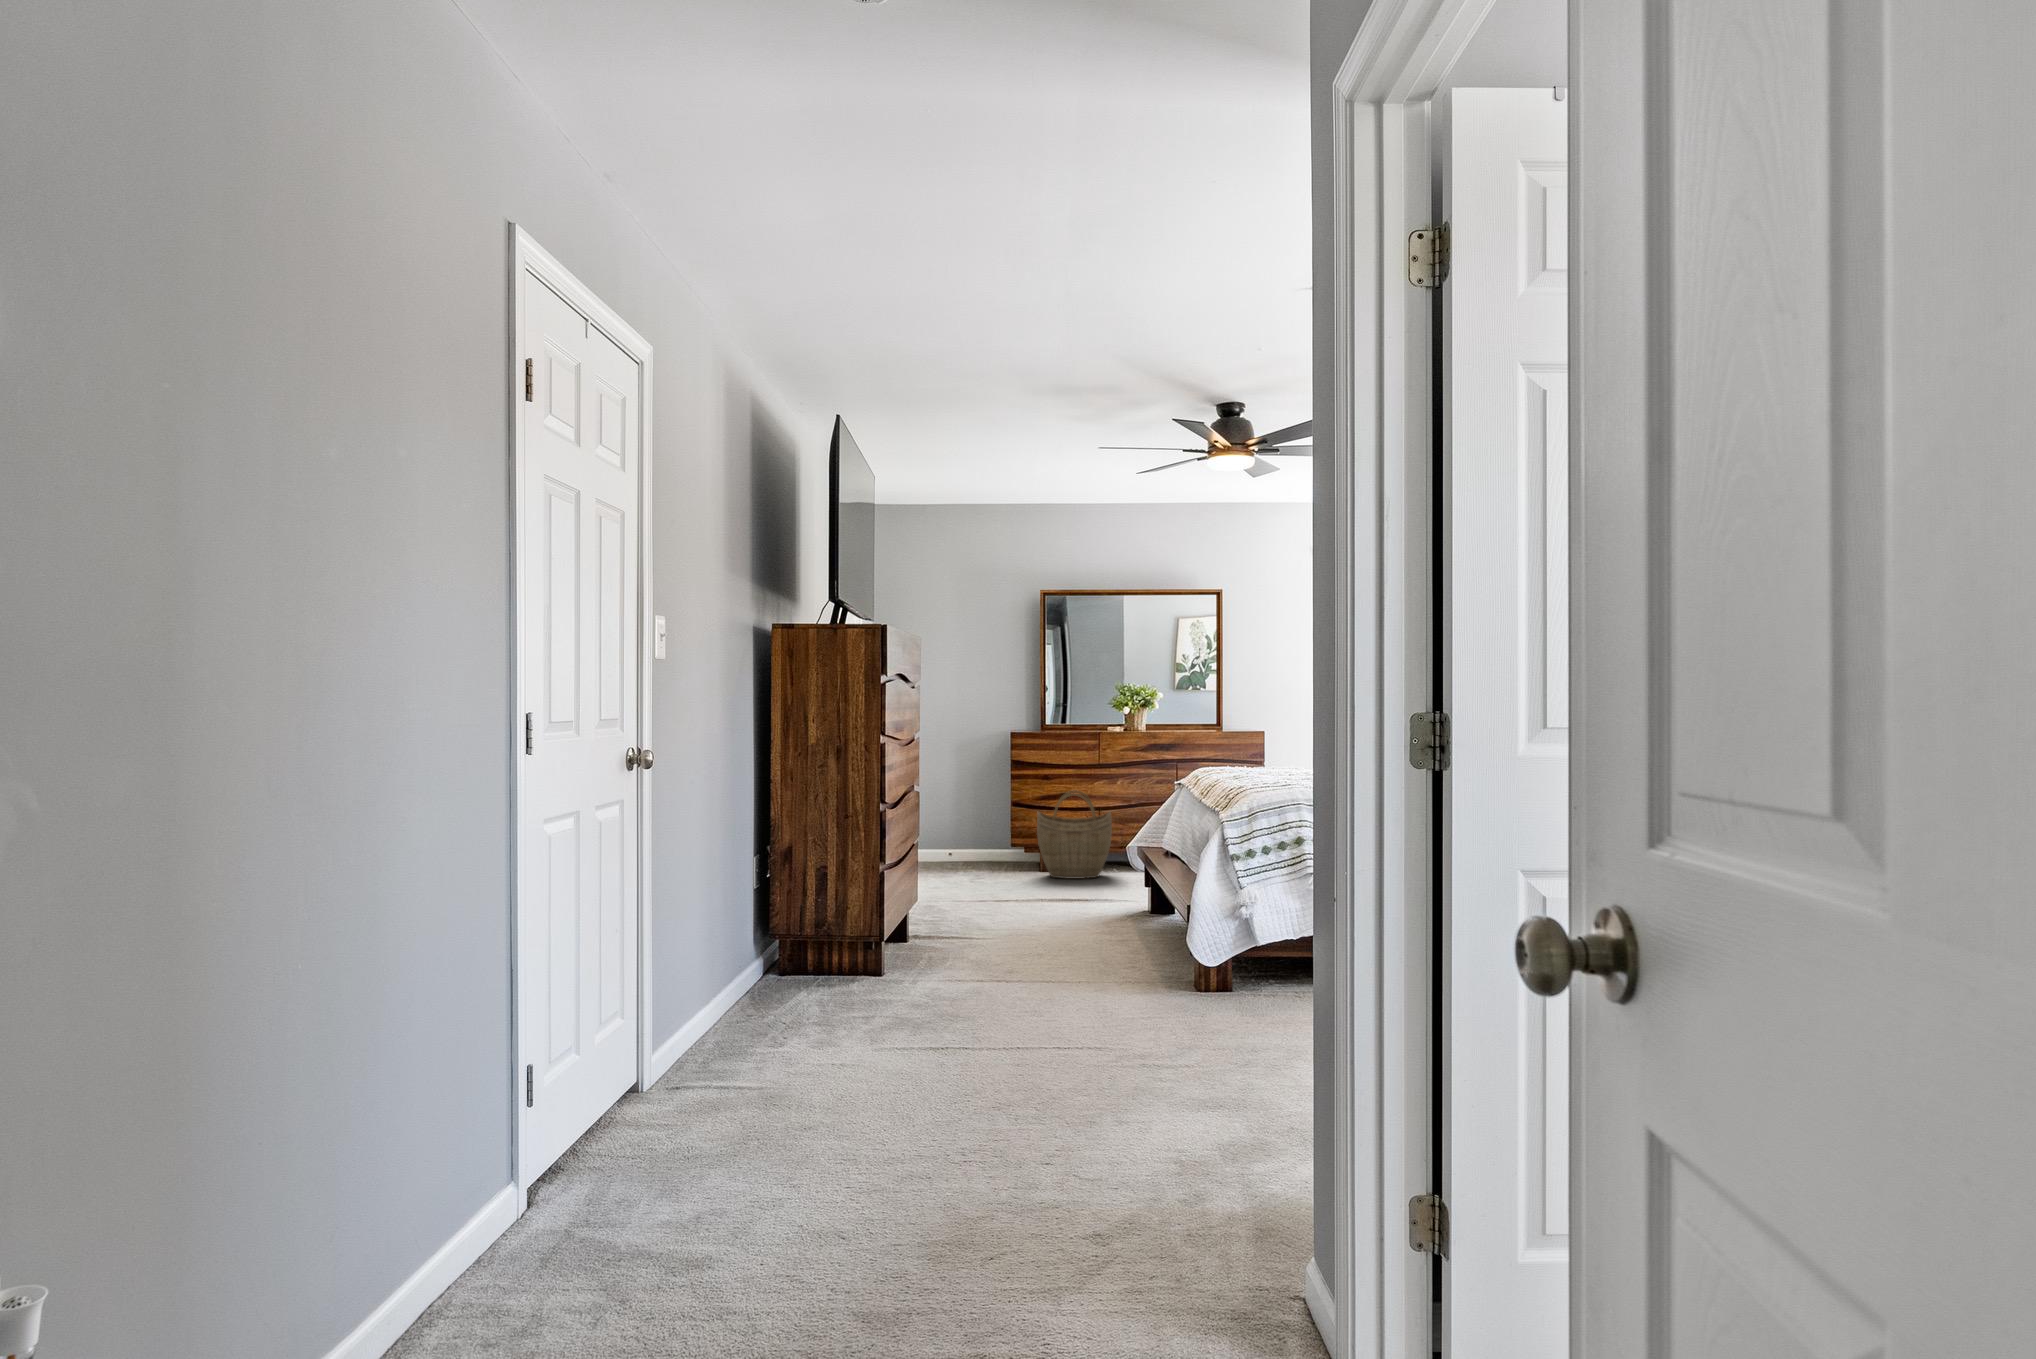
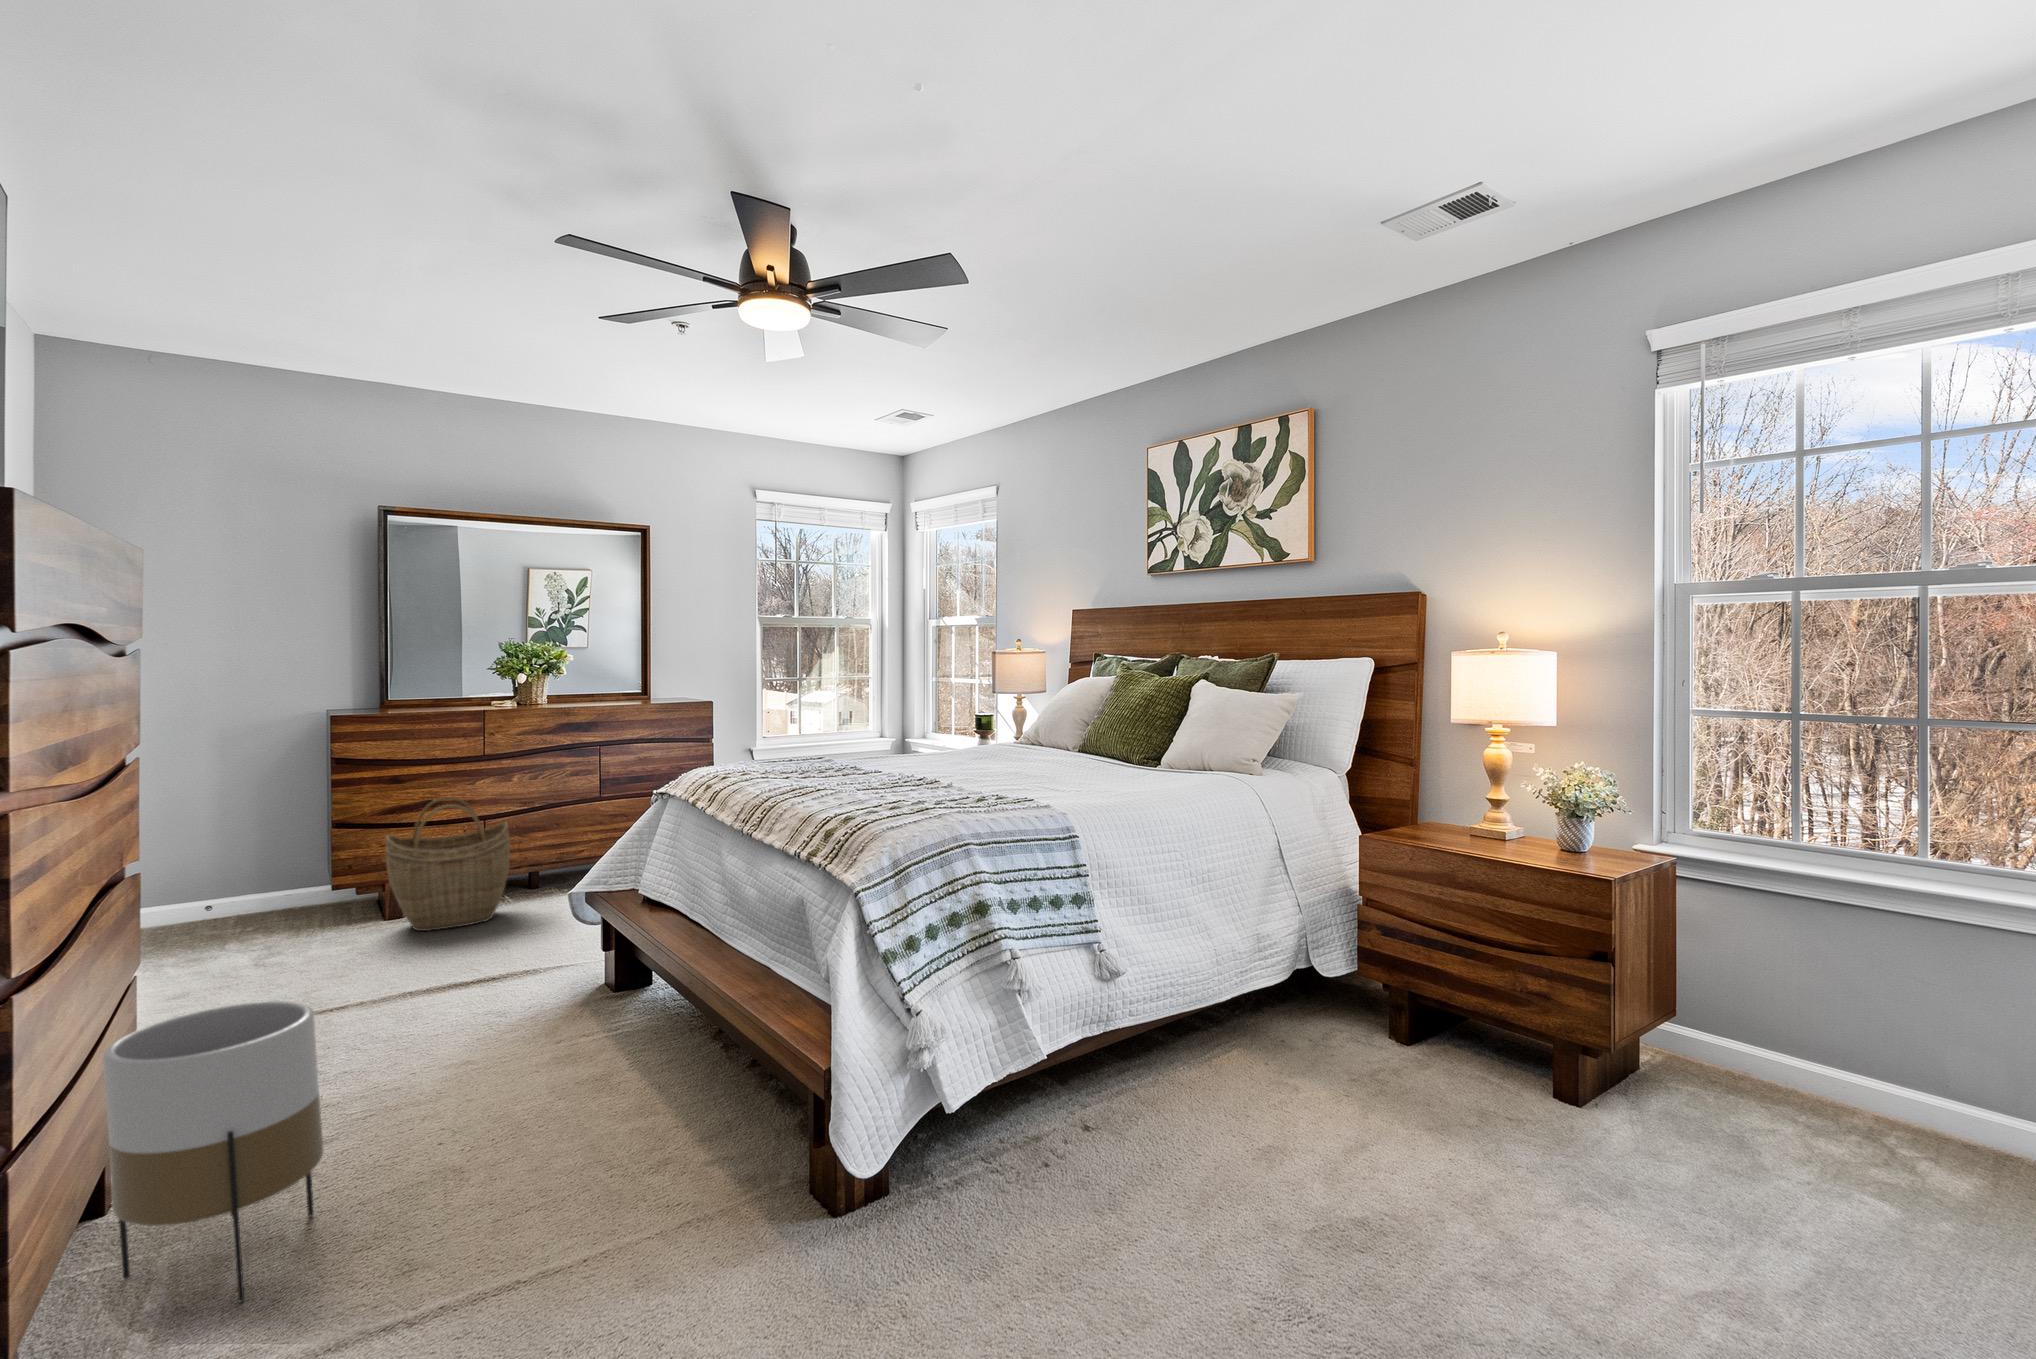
planter: none [907,849,983,970] -> present [103,1001,323,1302]

